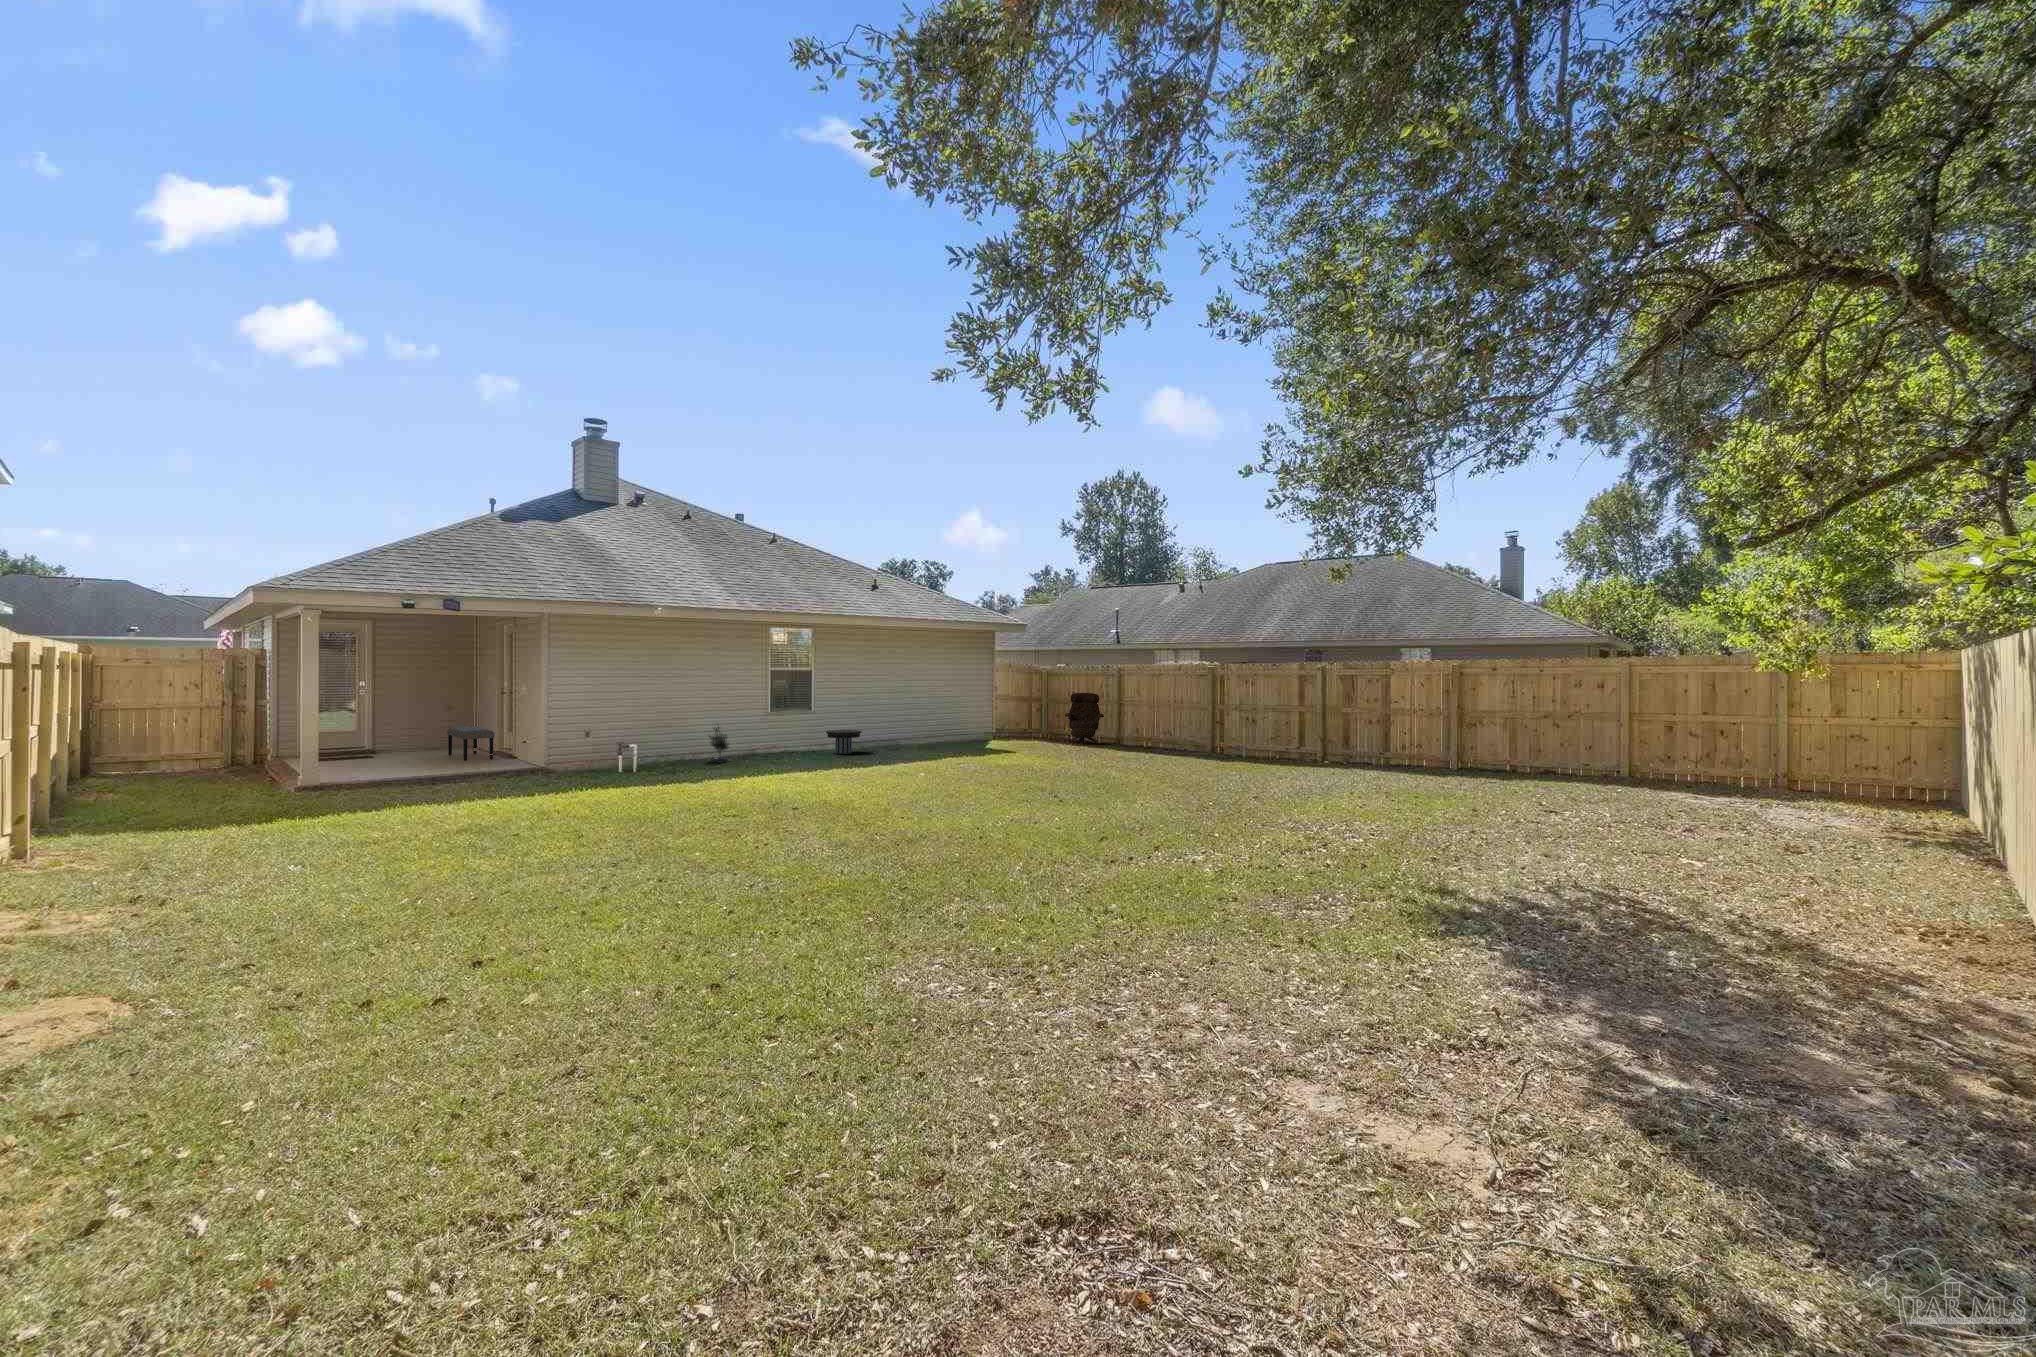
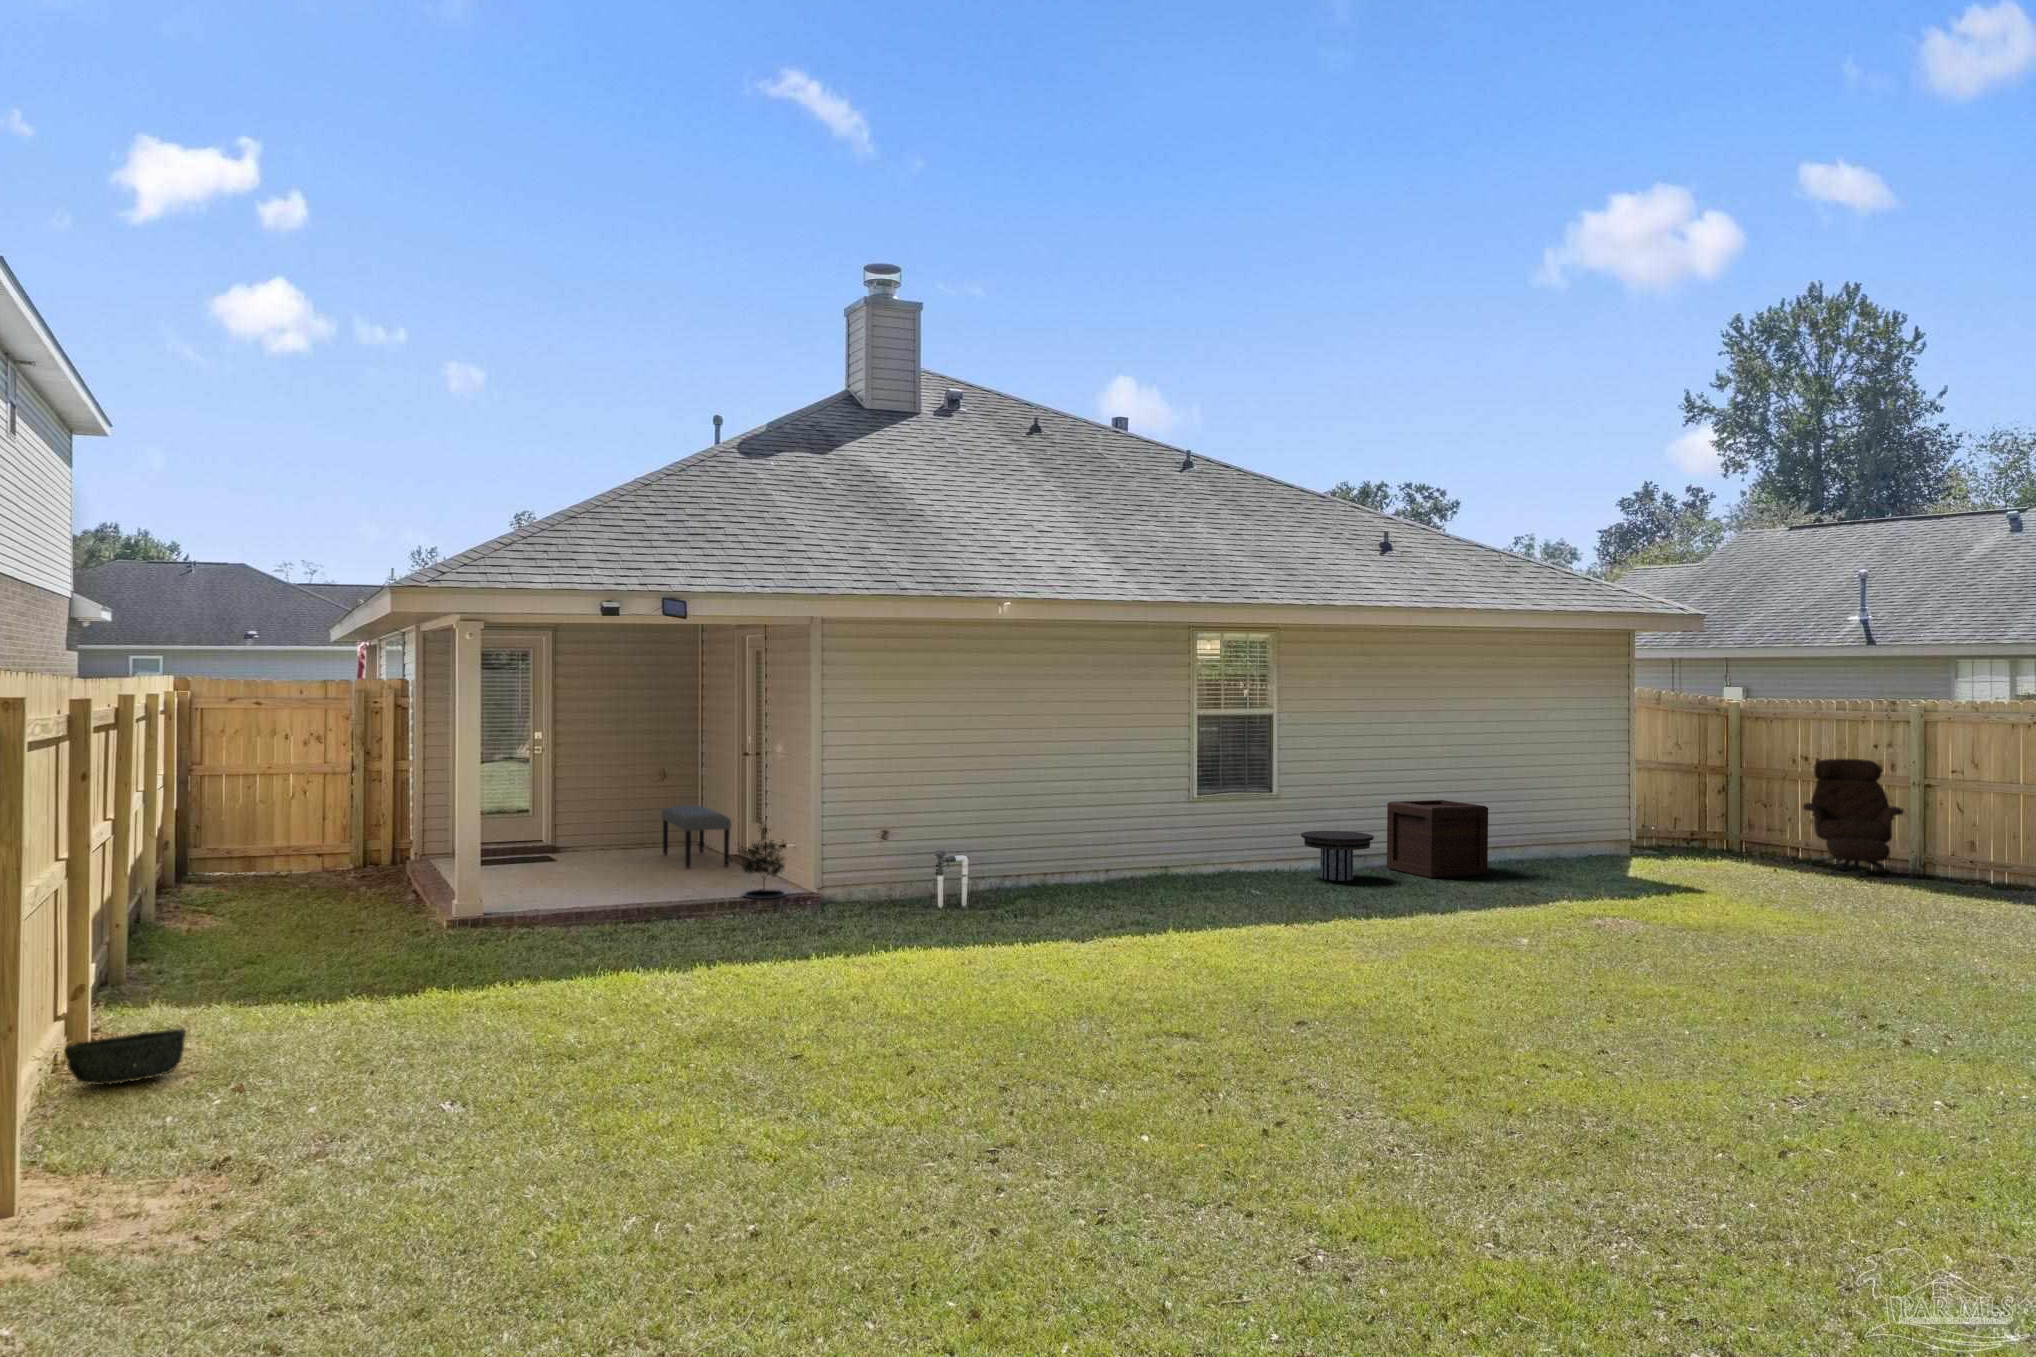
wooden crate: none [871,714,919,751] -> present [1387,800,1488,878]
potted tree: present [709,727,730,763] -> present [738,822,787,899]
woven basket: none [51,829,136,860] -> present [64,1029,186,1085]

